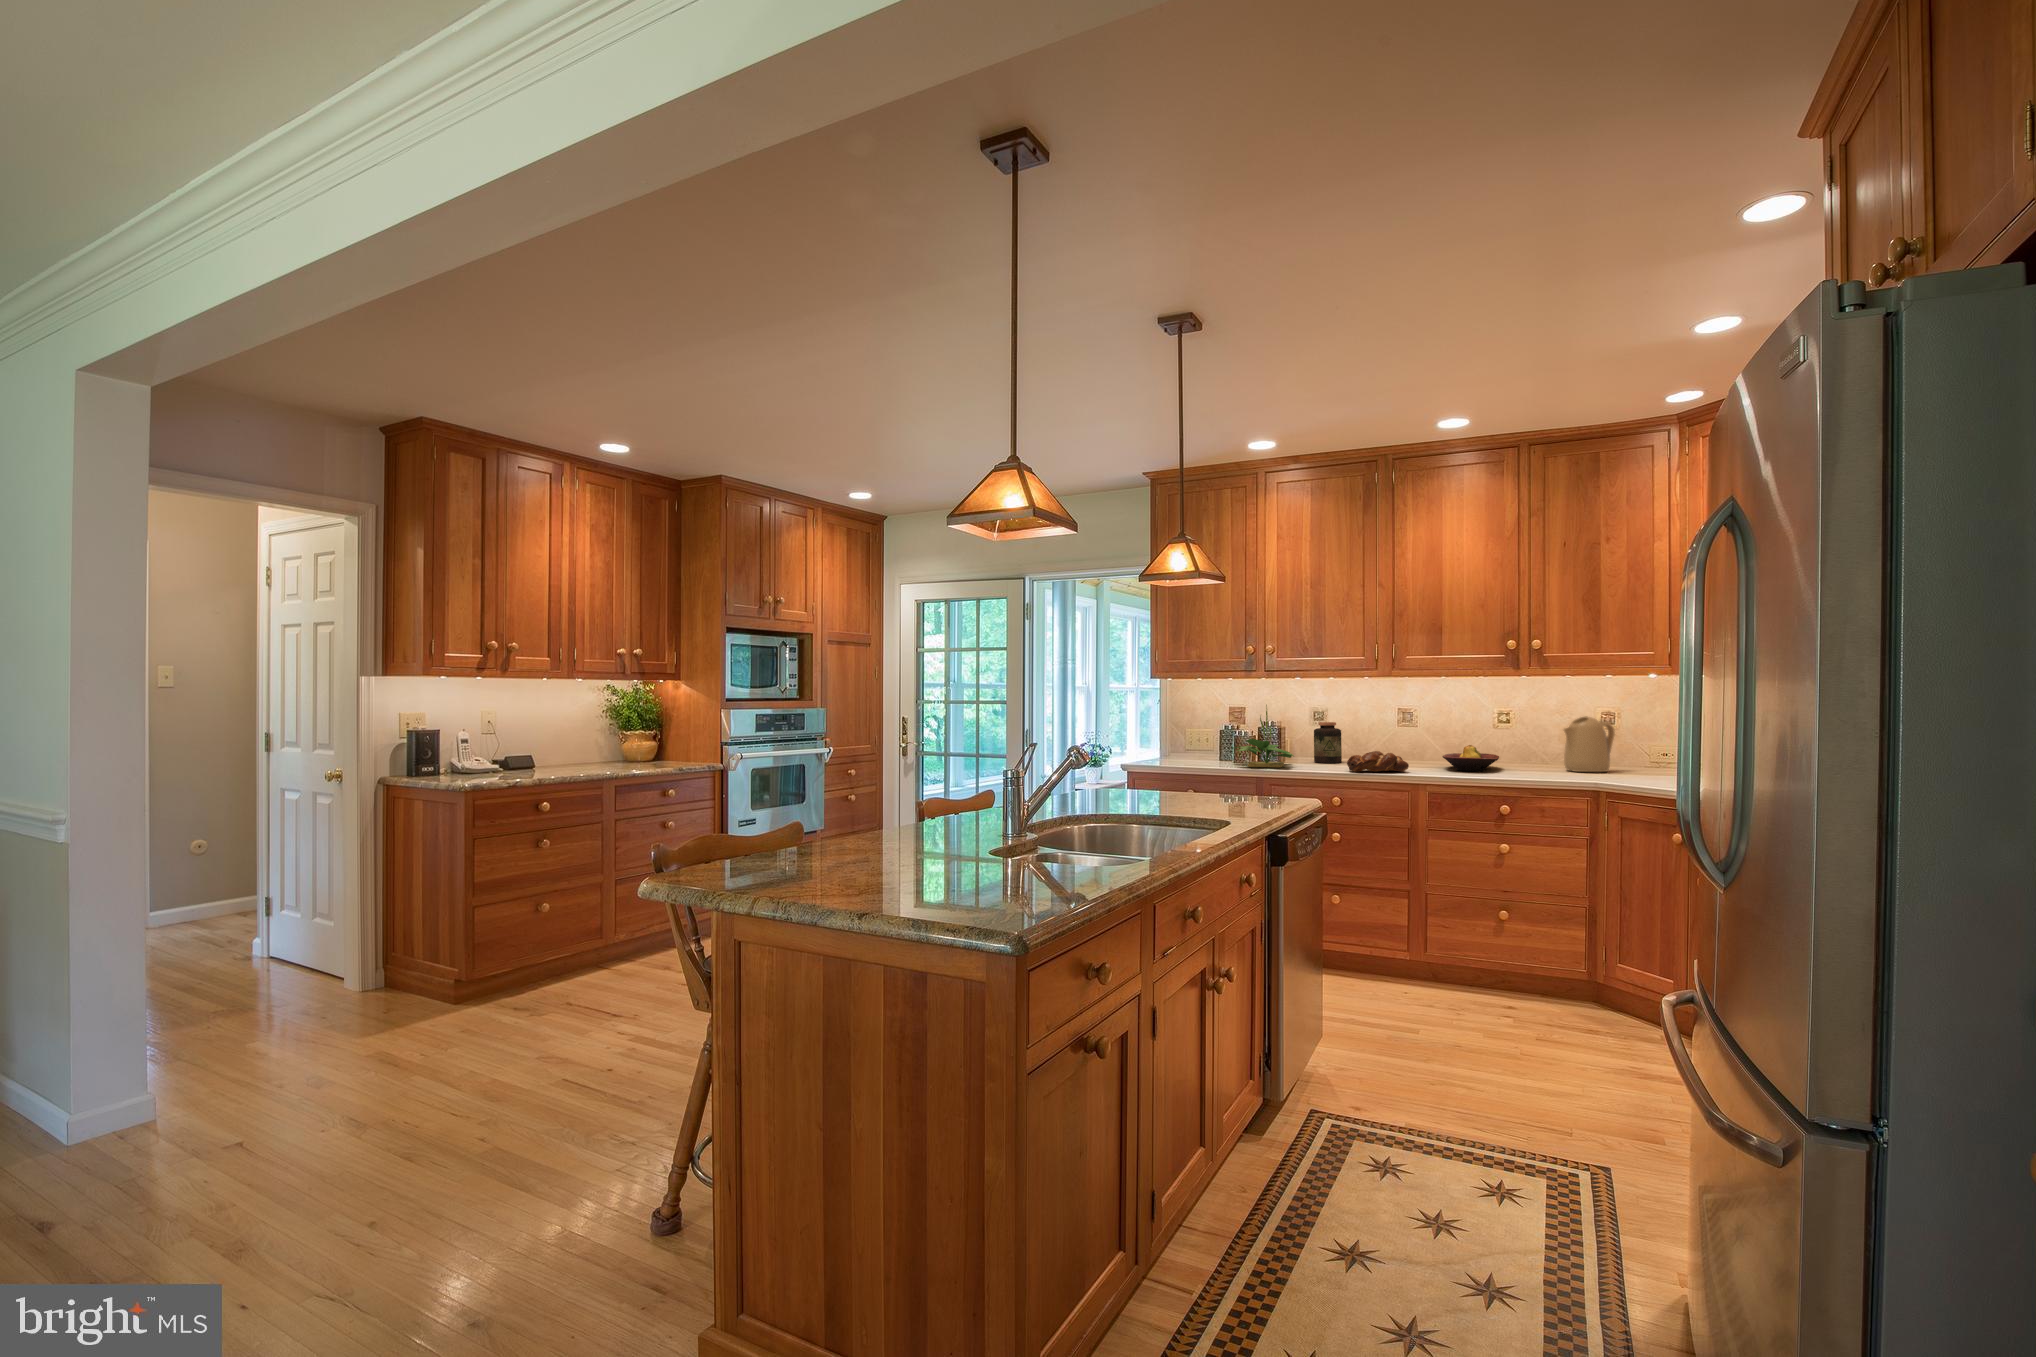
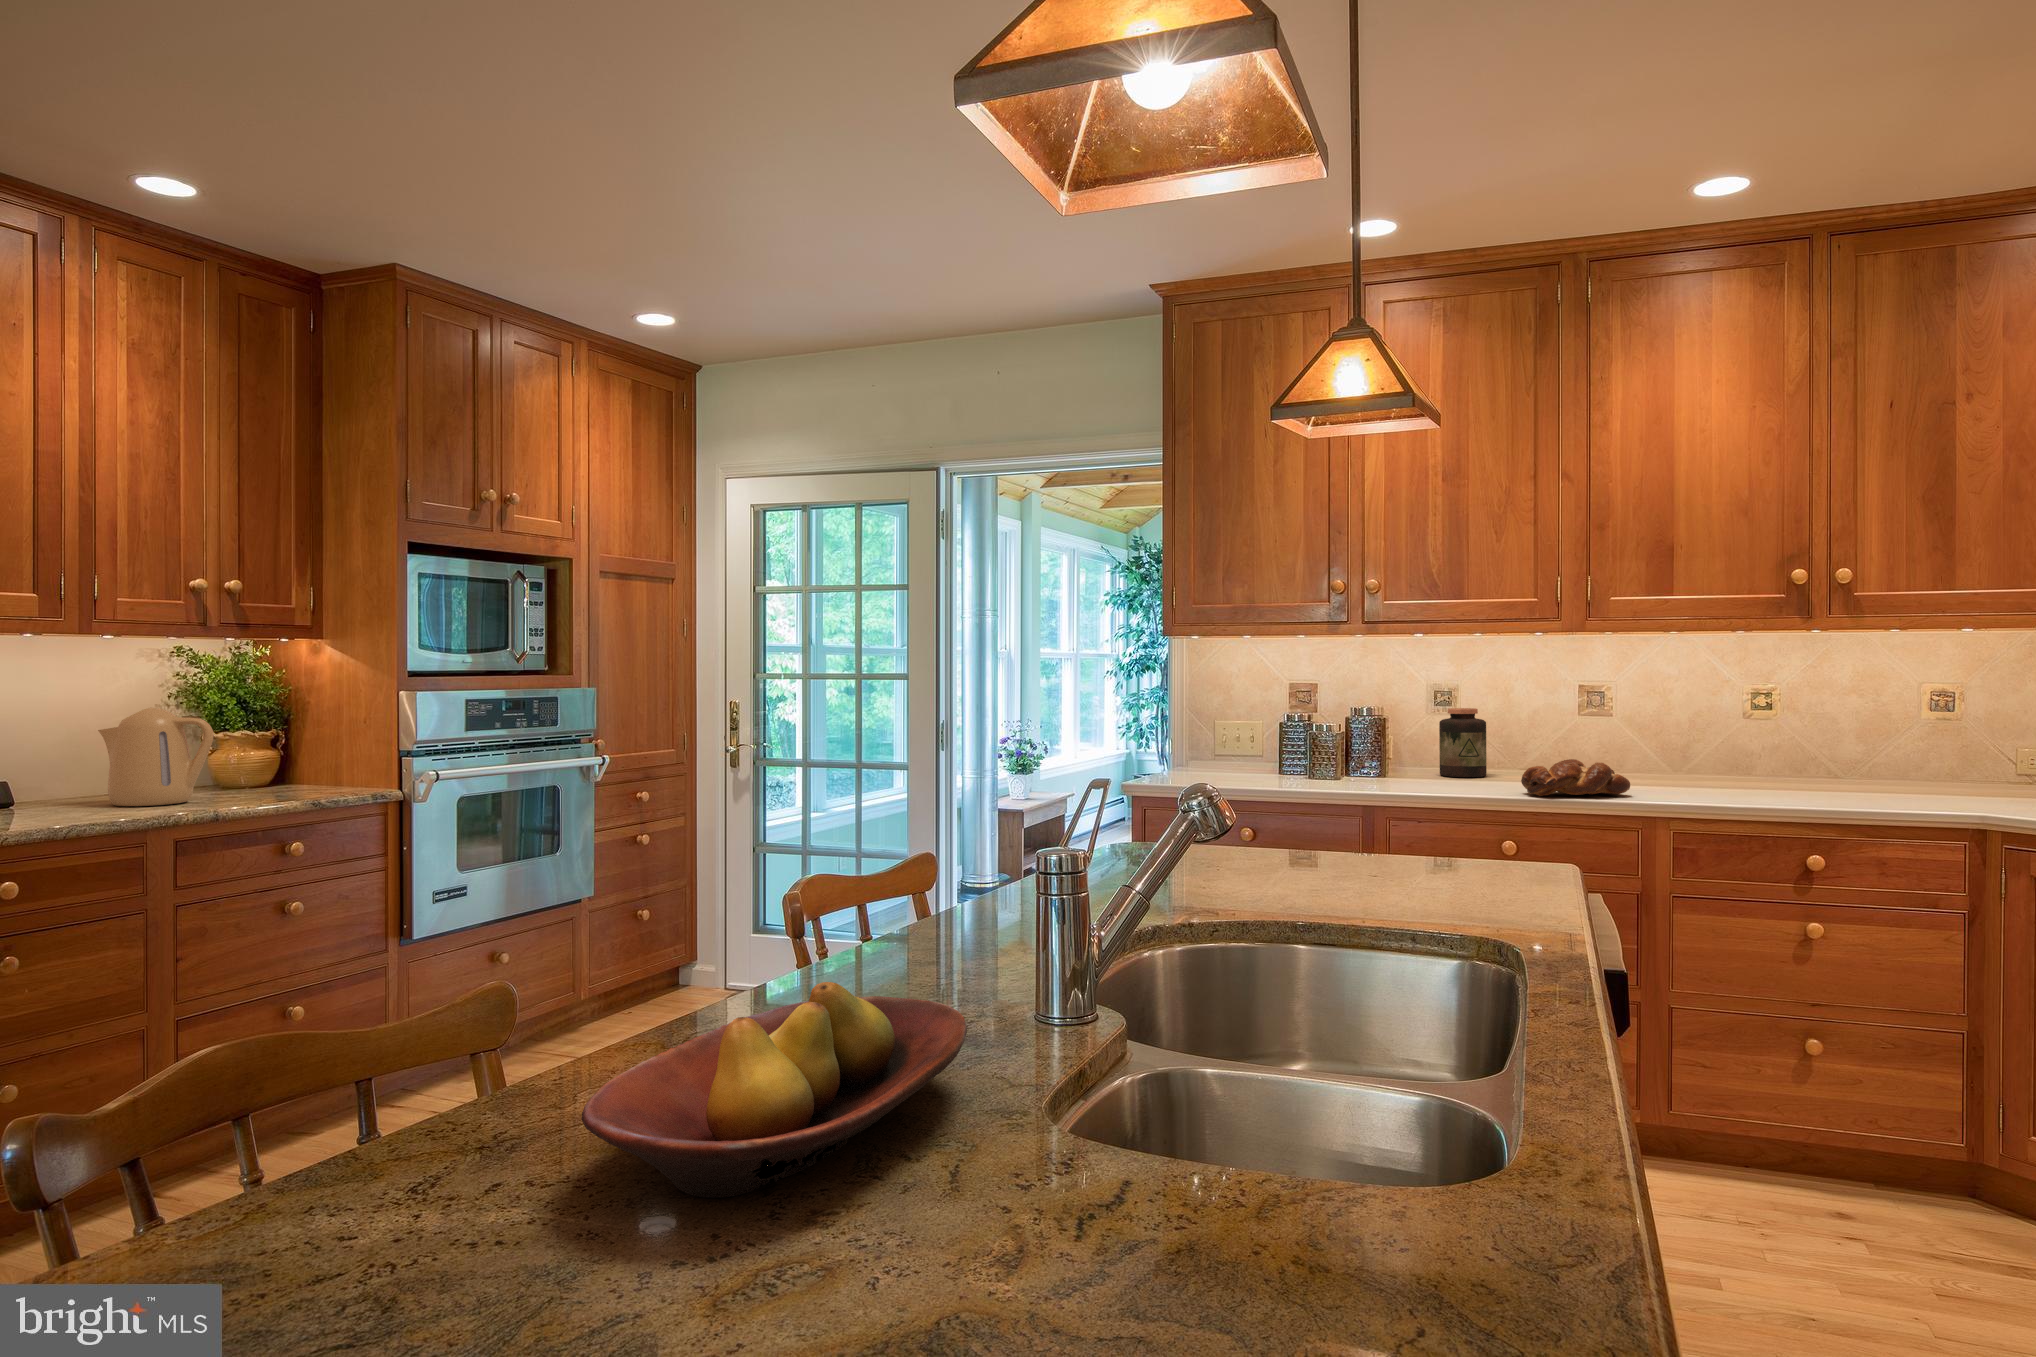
potted plant: present [1233,705,1294,767] -> none [1307,678,1421,788]
kettle: present [1564,716,1615,772] -> present [98,708,214,806]
fruit bowl: present [1442,745,1499,771] -> present [581,982,967,1198]

